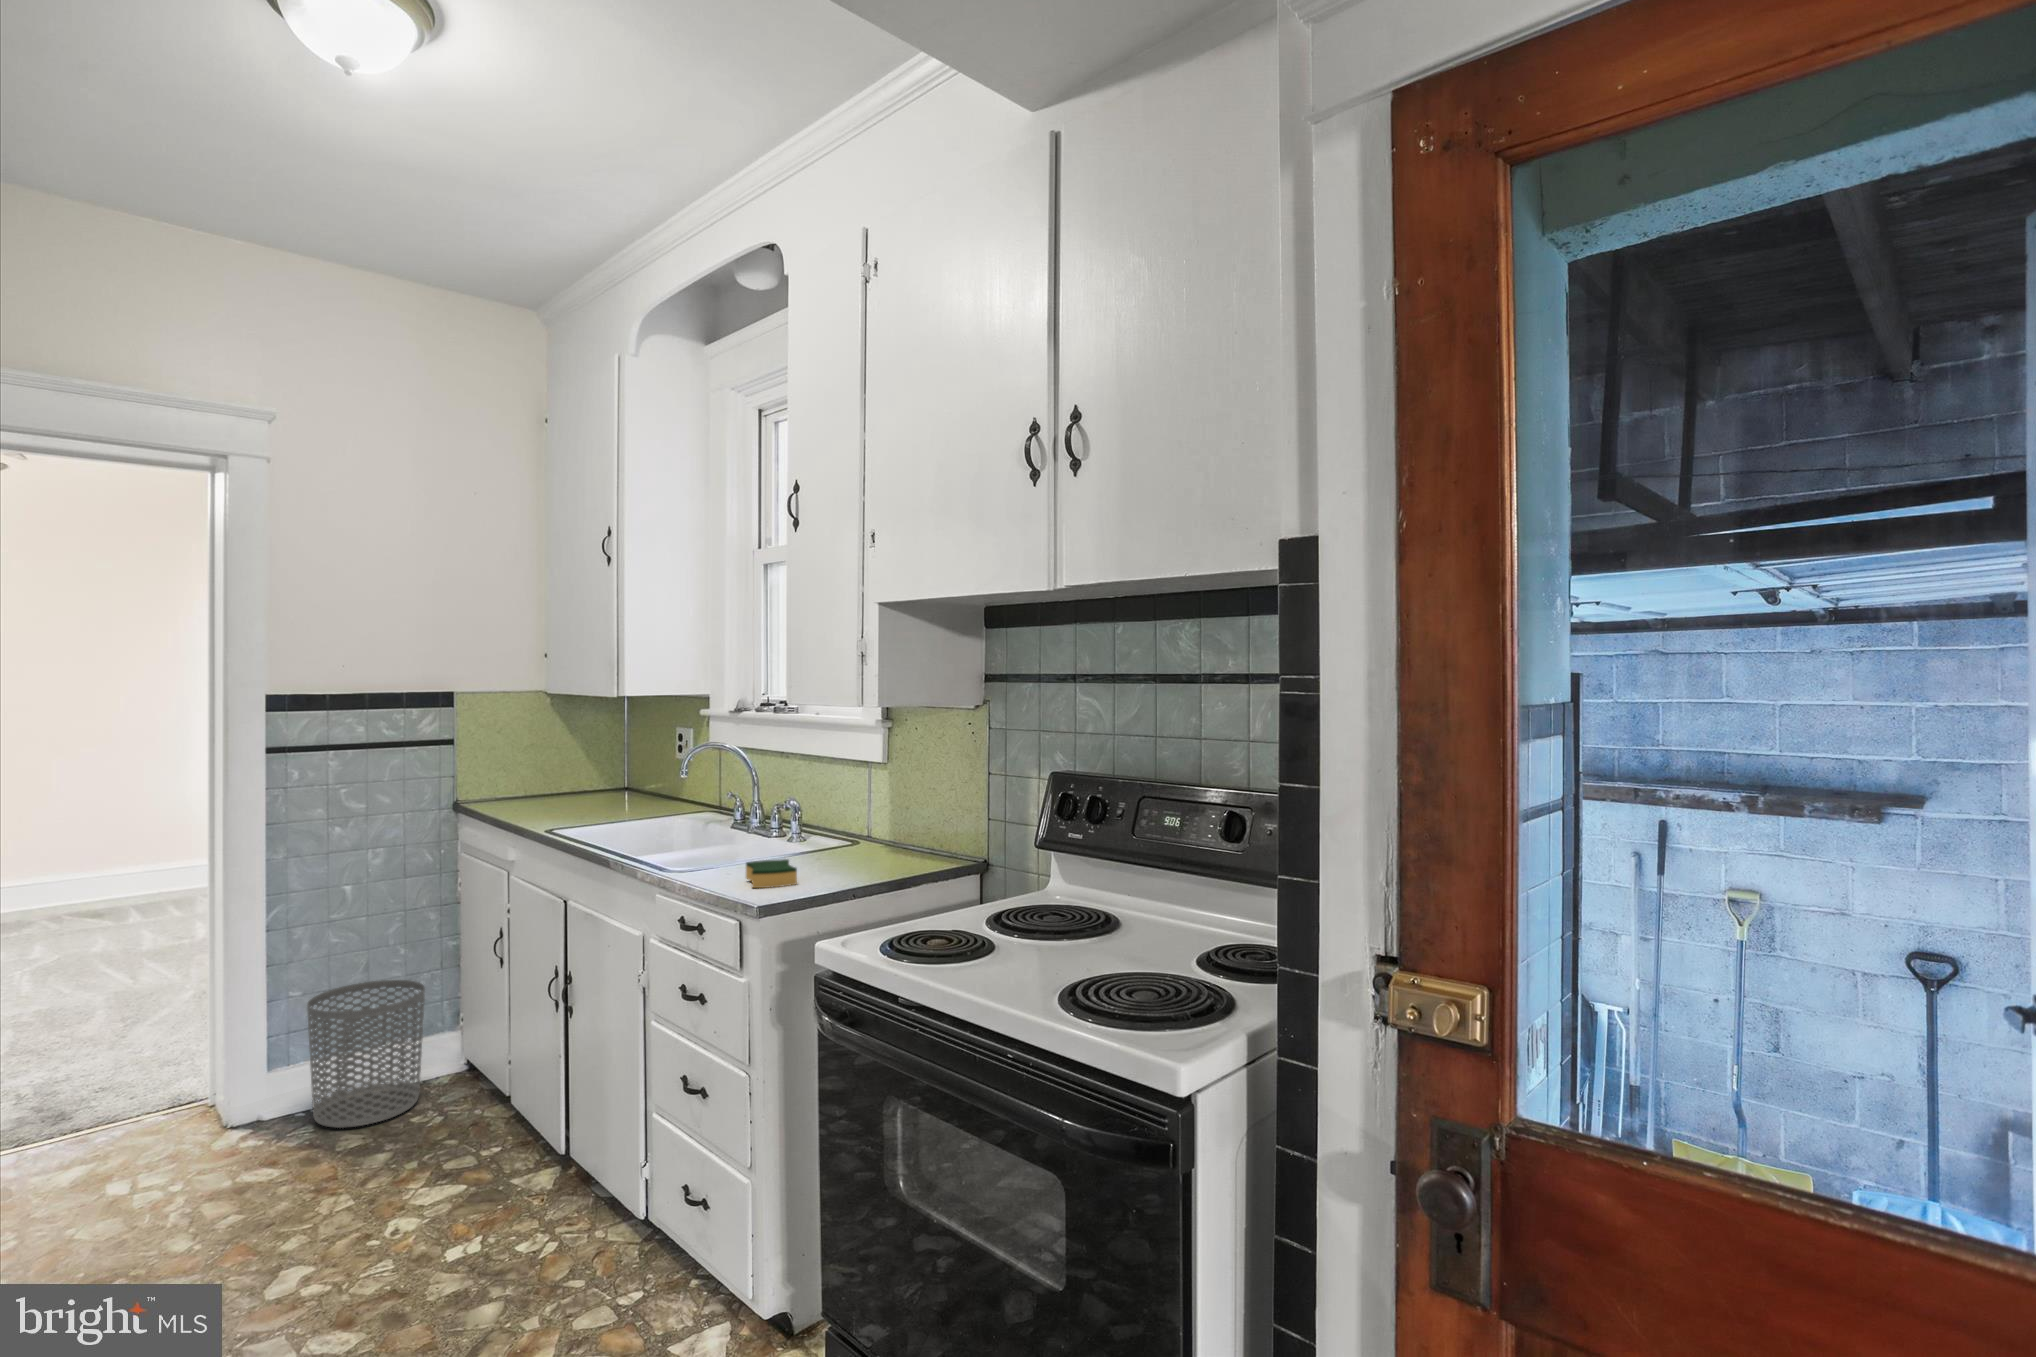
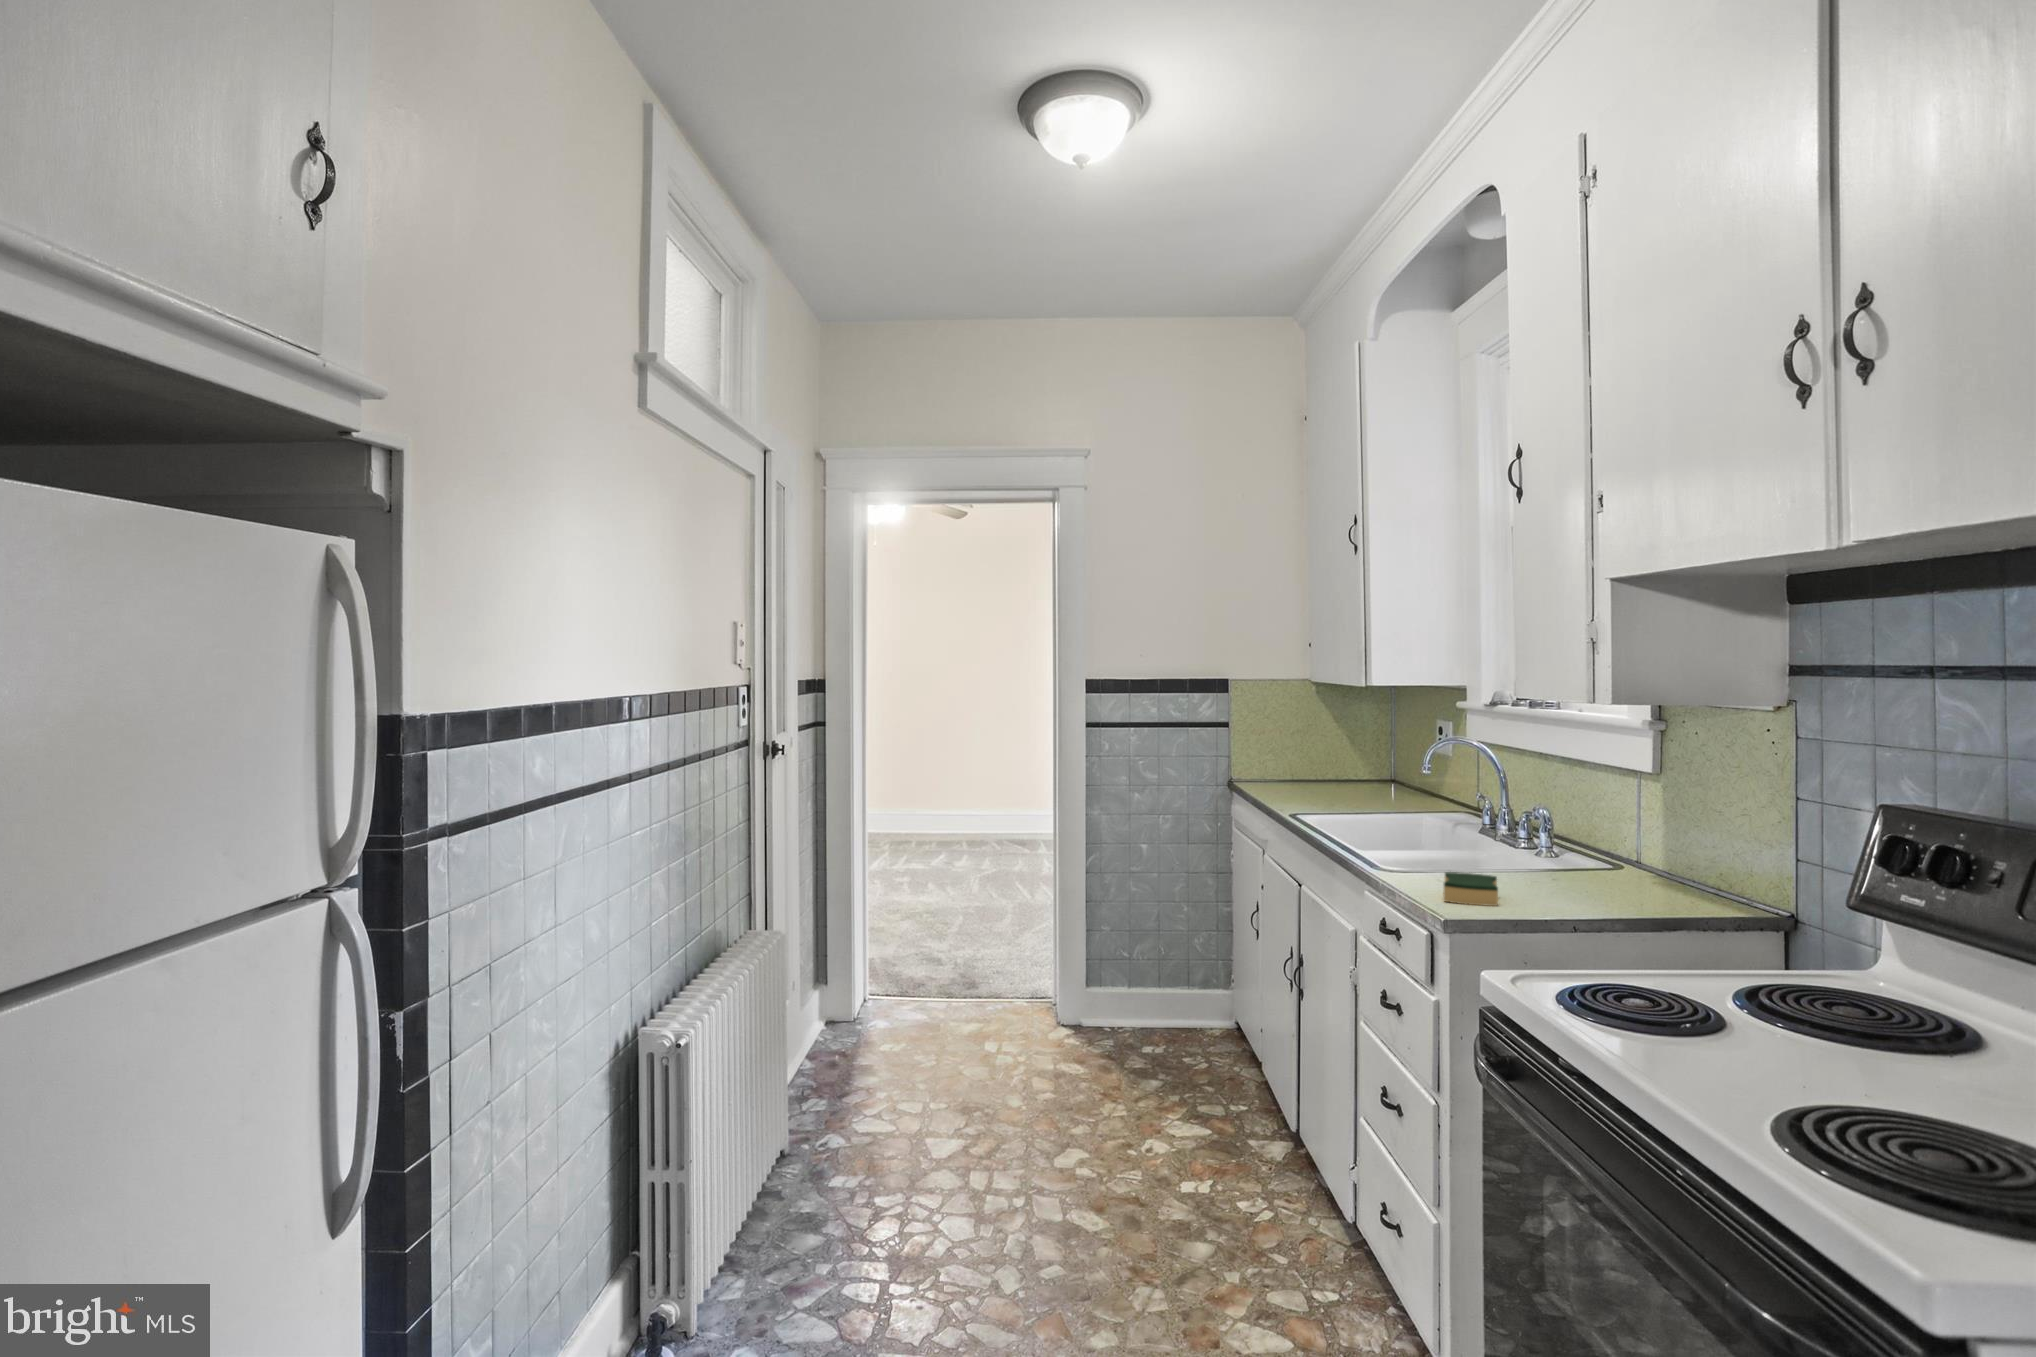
waste bin: present [307,980,425,1128] -> none [1113,930,1199,1053]

